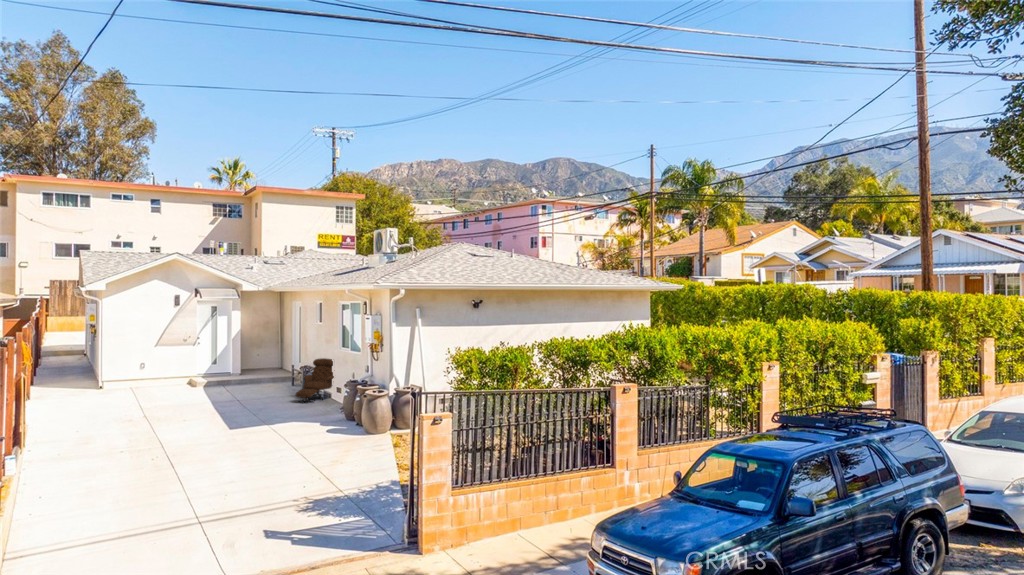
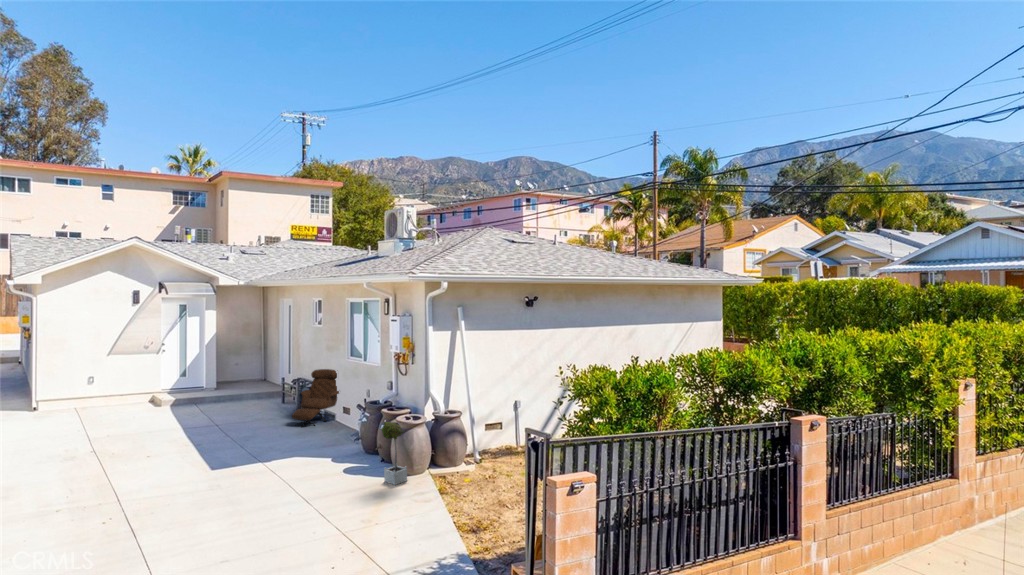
potted tree: none [350,393,369,439] -> present [381,422,407,485]

